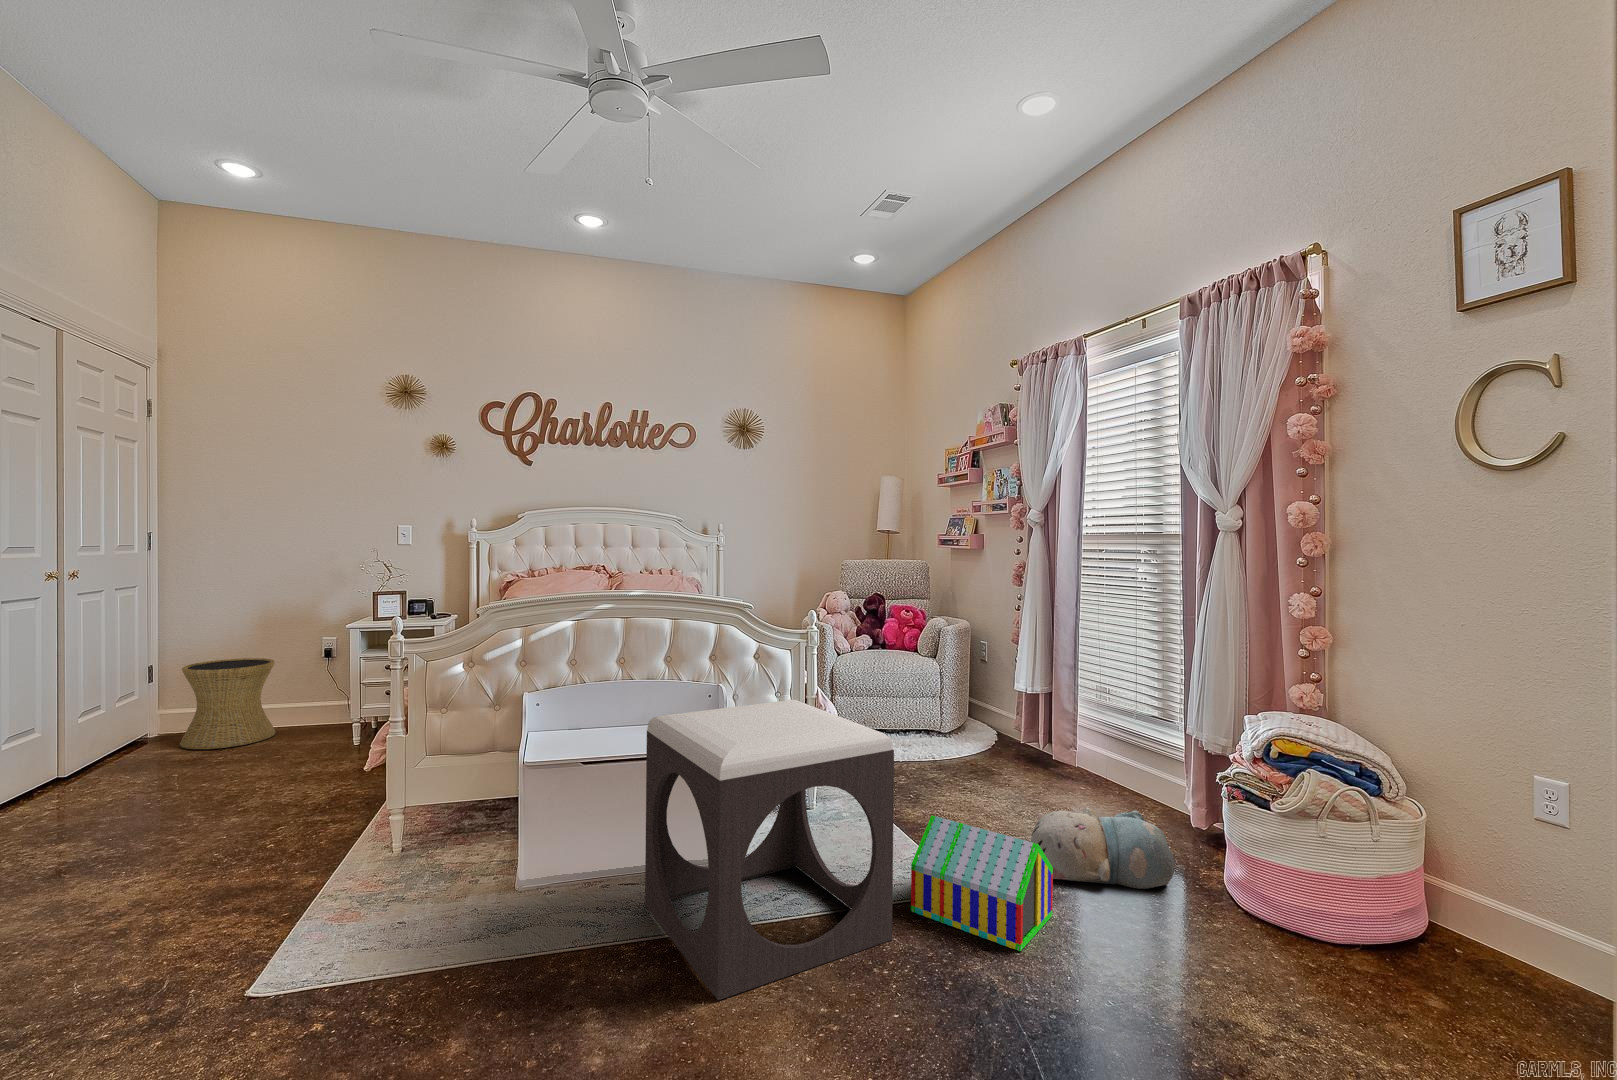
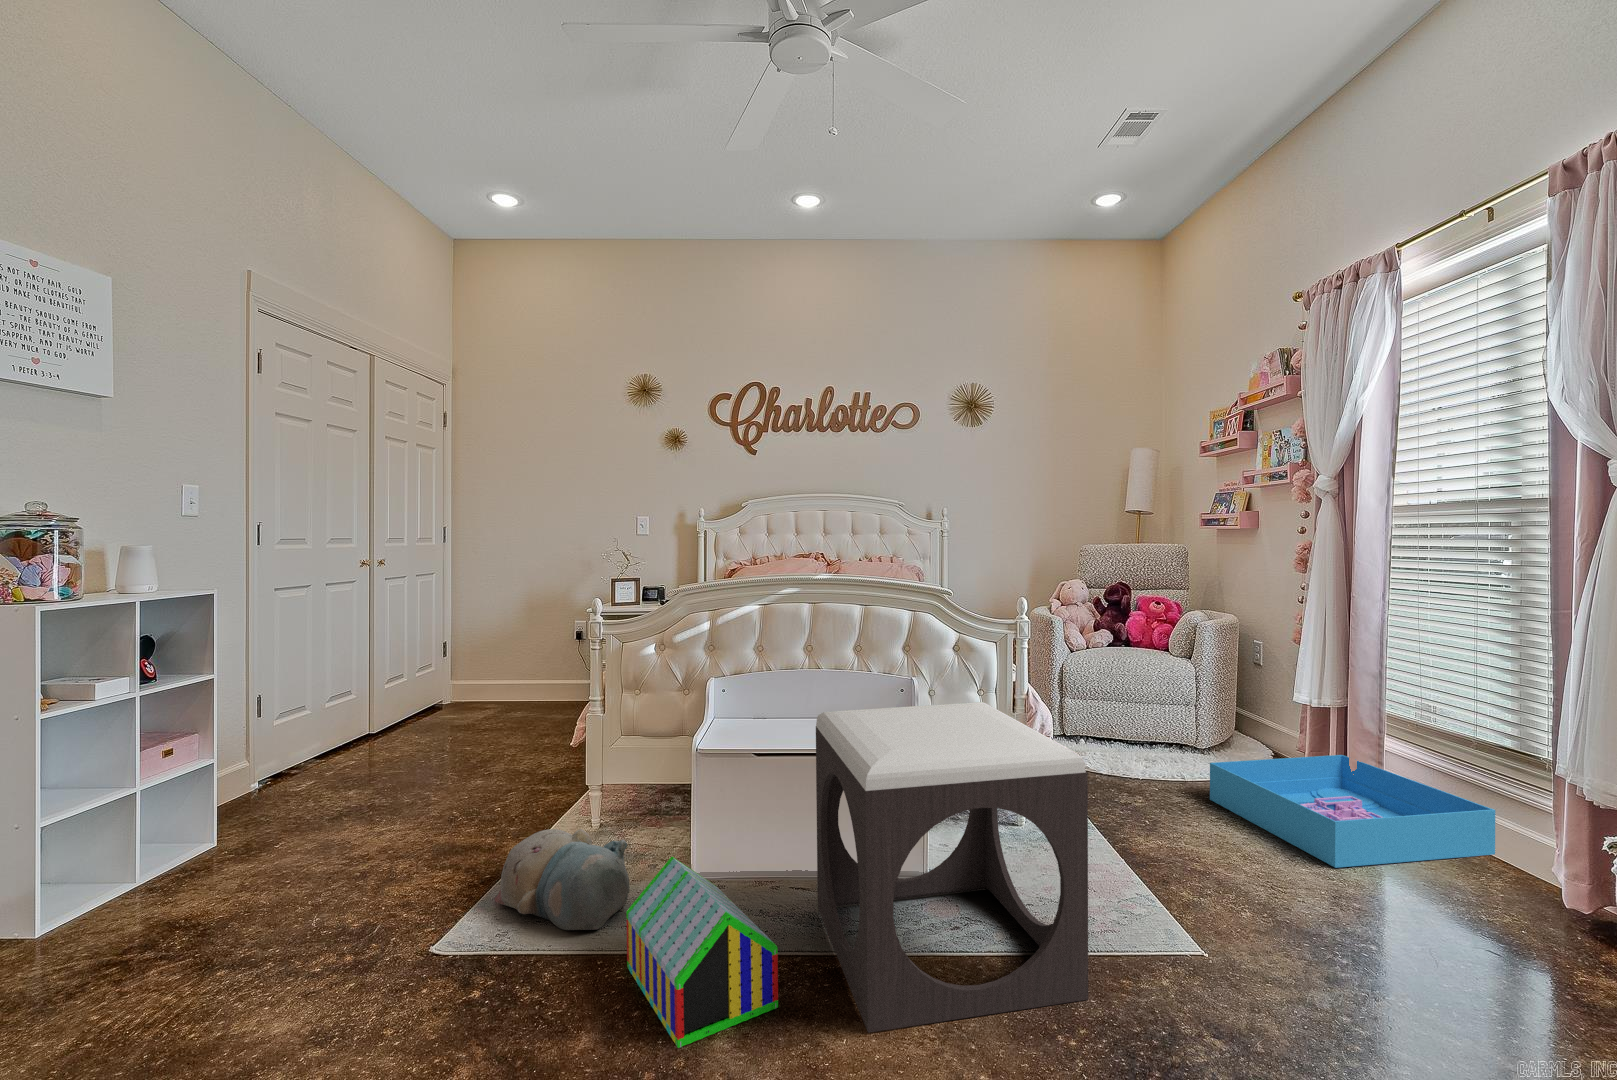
side table: present [180,658,275,749] -> none [483,634,551,710]
storage bin: none [955,729,1144,815] -> present [1210,755,1495,868]
plush toy: present [1031,807,1175,889] -> present [495,829,630,930]
toy house: present [911,816,1053,951] -> present [626,857,778,1048]

